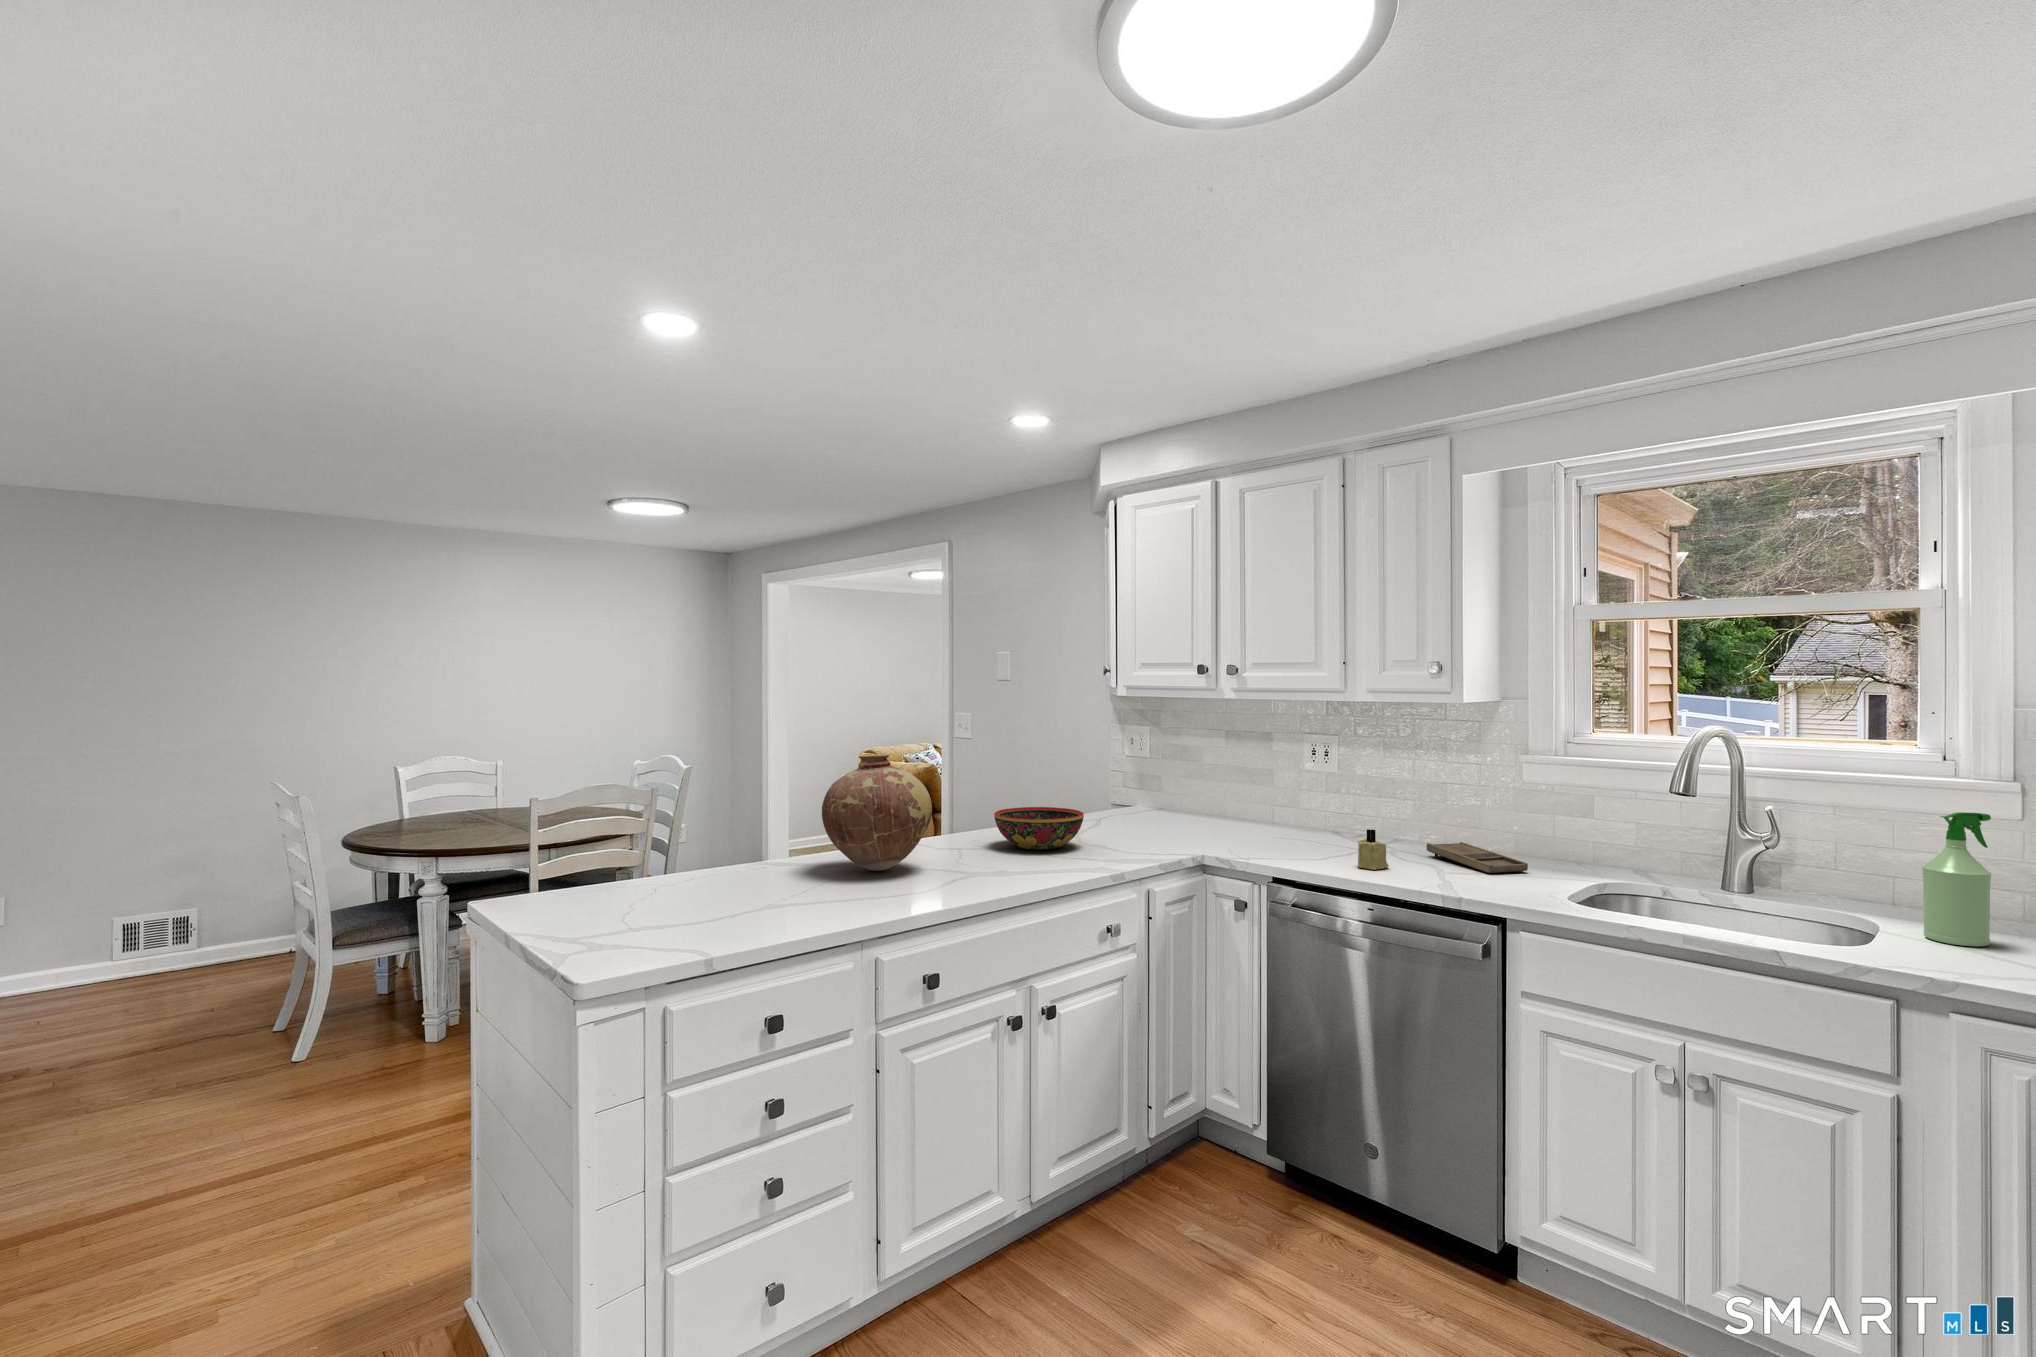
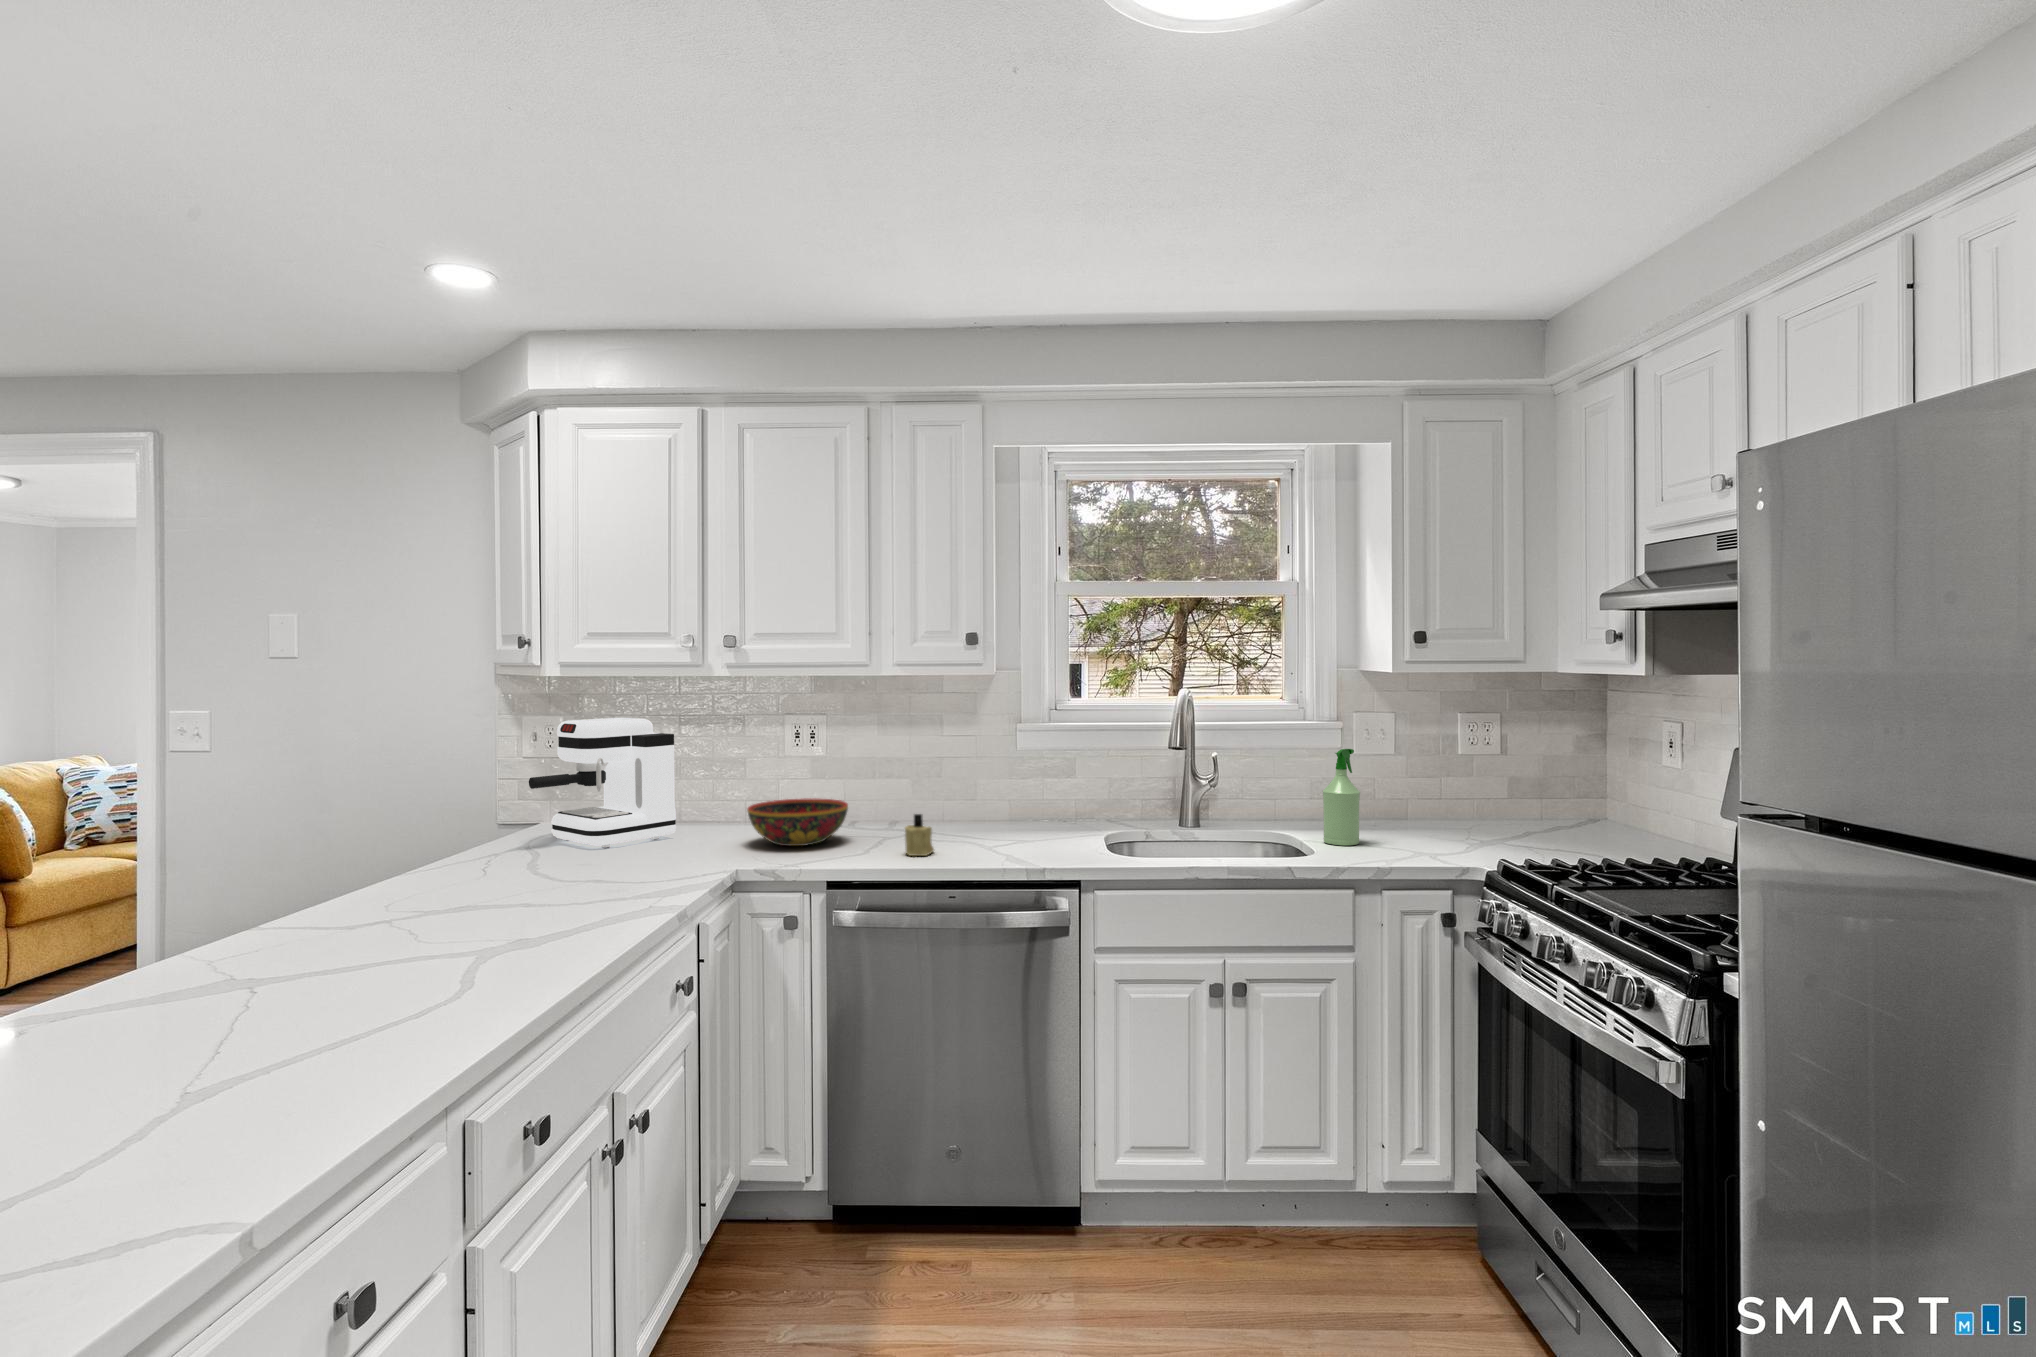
coffee maker: none [1098,727,1202,828] -> present [529,718,676,848]
vase: present [822,754,932,871] -> none [162,784,395,985]
bowl: present [994,807,1084,850] -> present [747,798,848,846]
tray: present [1427,842,1528,873] -> none [940,816,1040,842]

